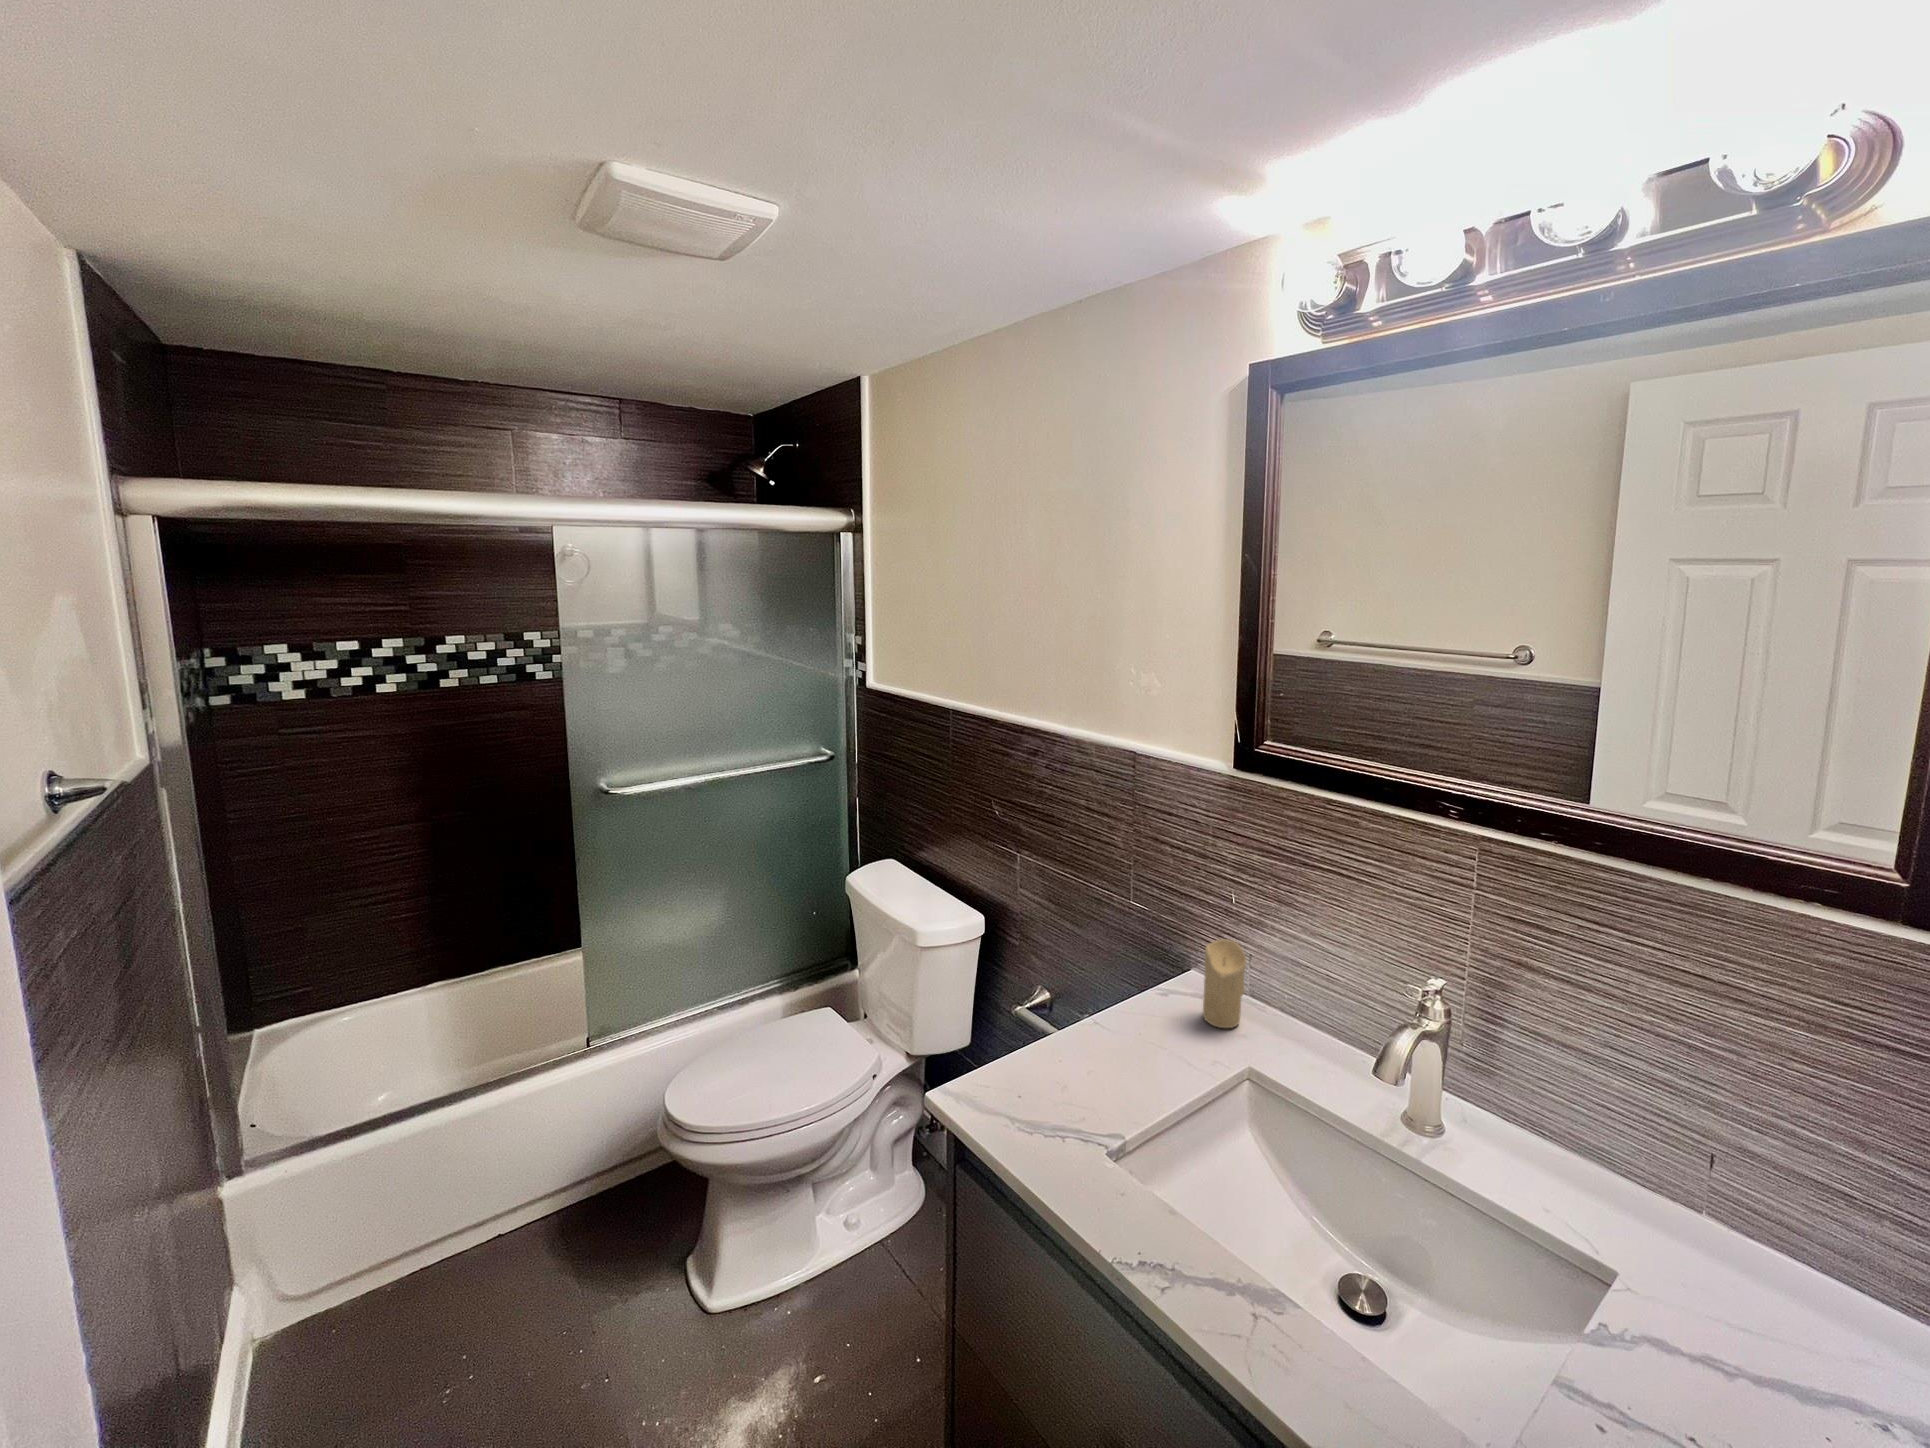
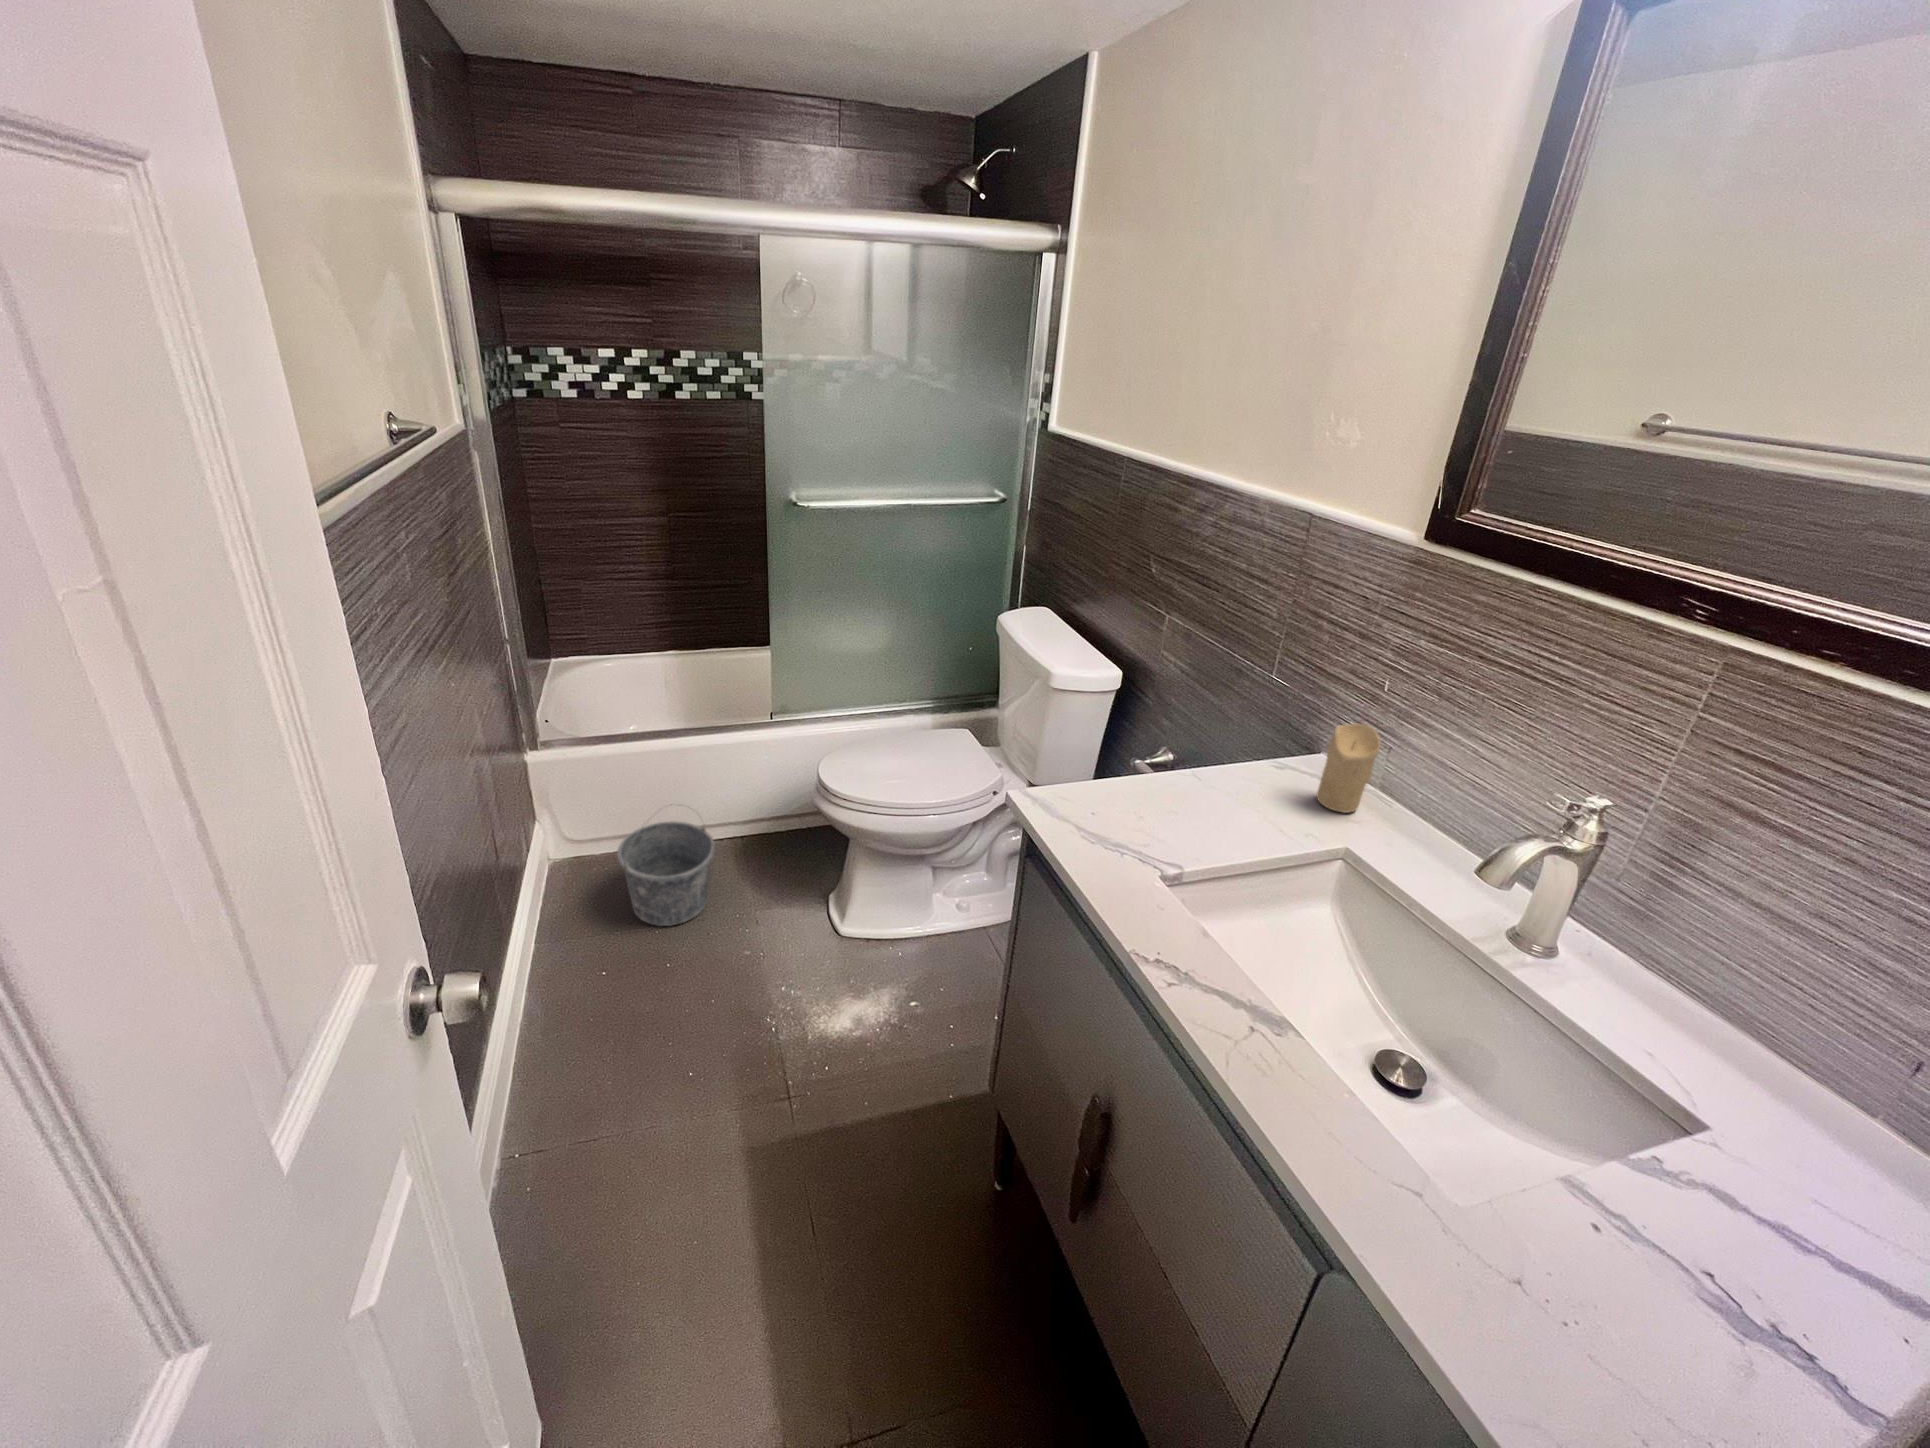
bucket: none [377,1193,527,1388] -> present [617,805,715,926]

